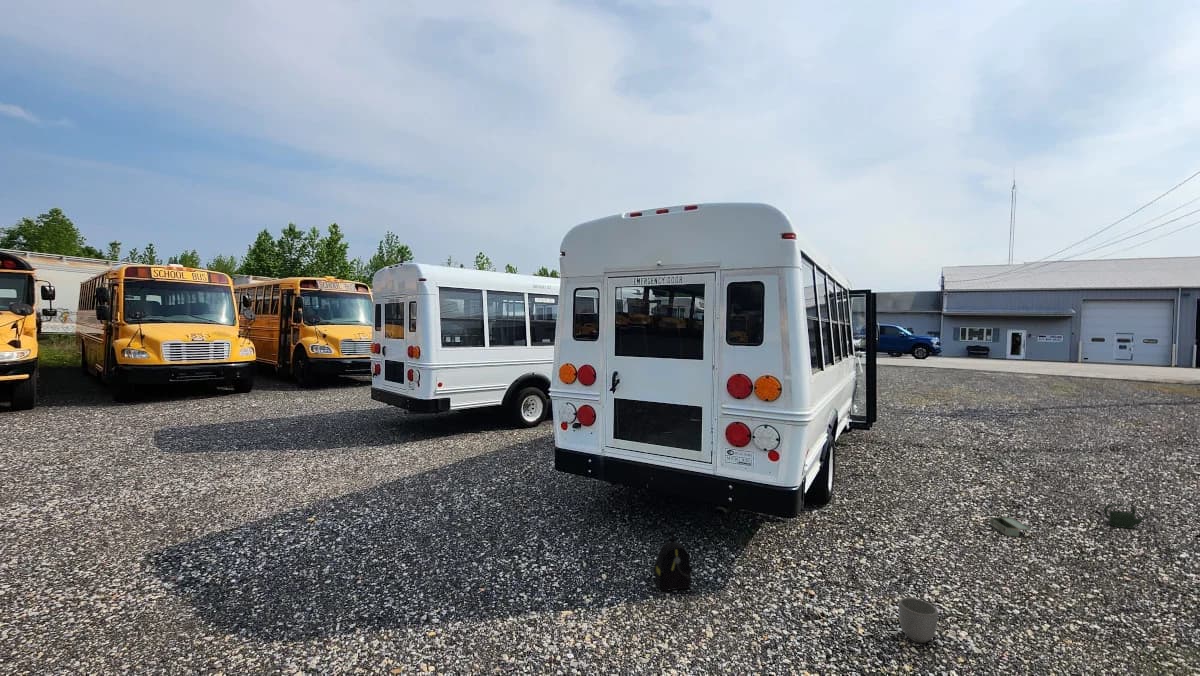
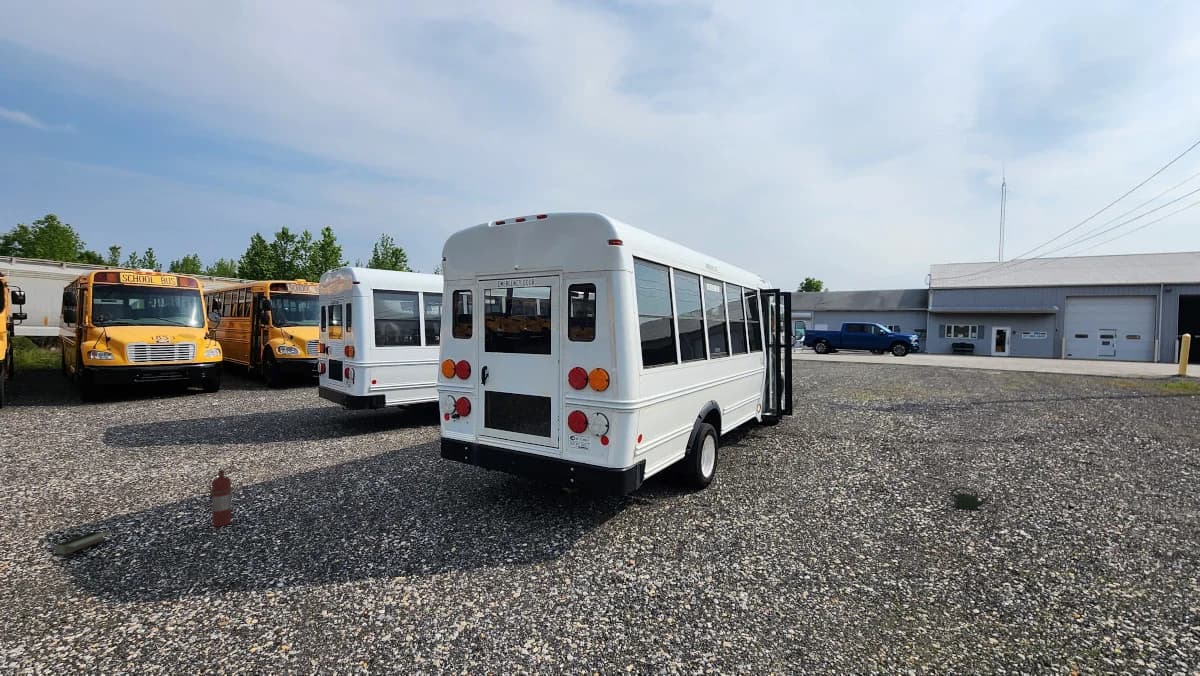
fire extinguisher: none [319,480,347,547] -> present [209,467,234,527]
toolbox: present [990,517,1030,537] -> present [55,531,111,555]
backpack: present [654,531,693,591] -> none [494,509,525,562]
planter: present [899,597,938,643] -> none [683,564,714,603]

